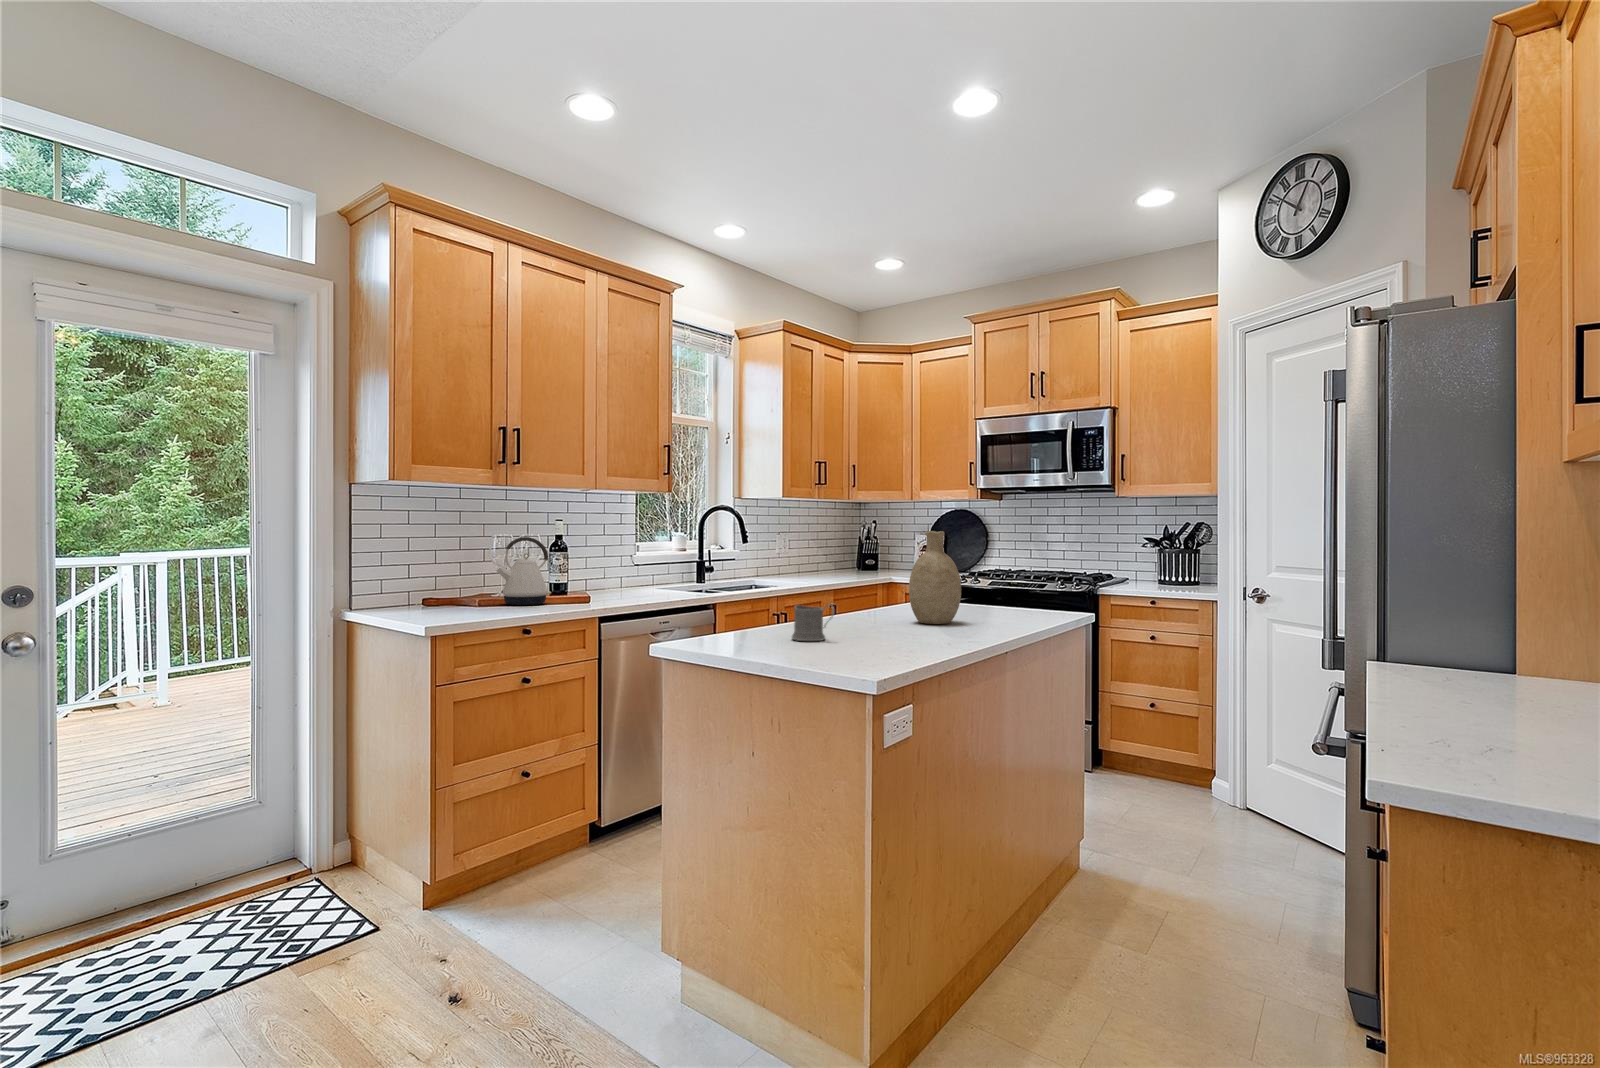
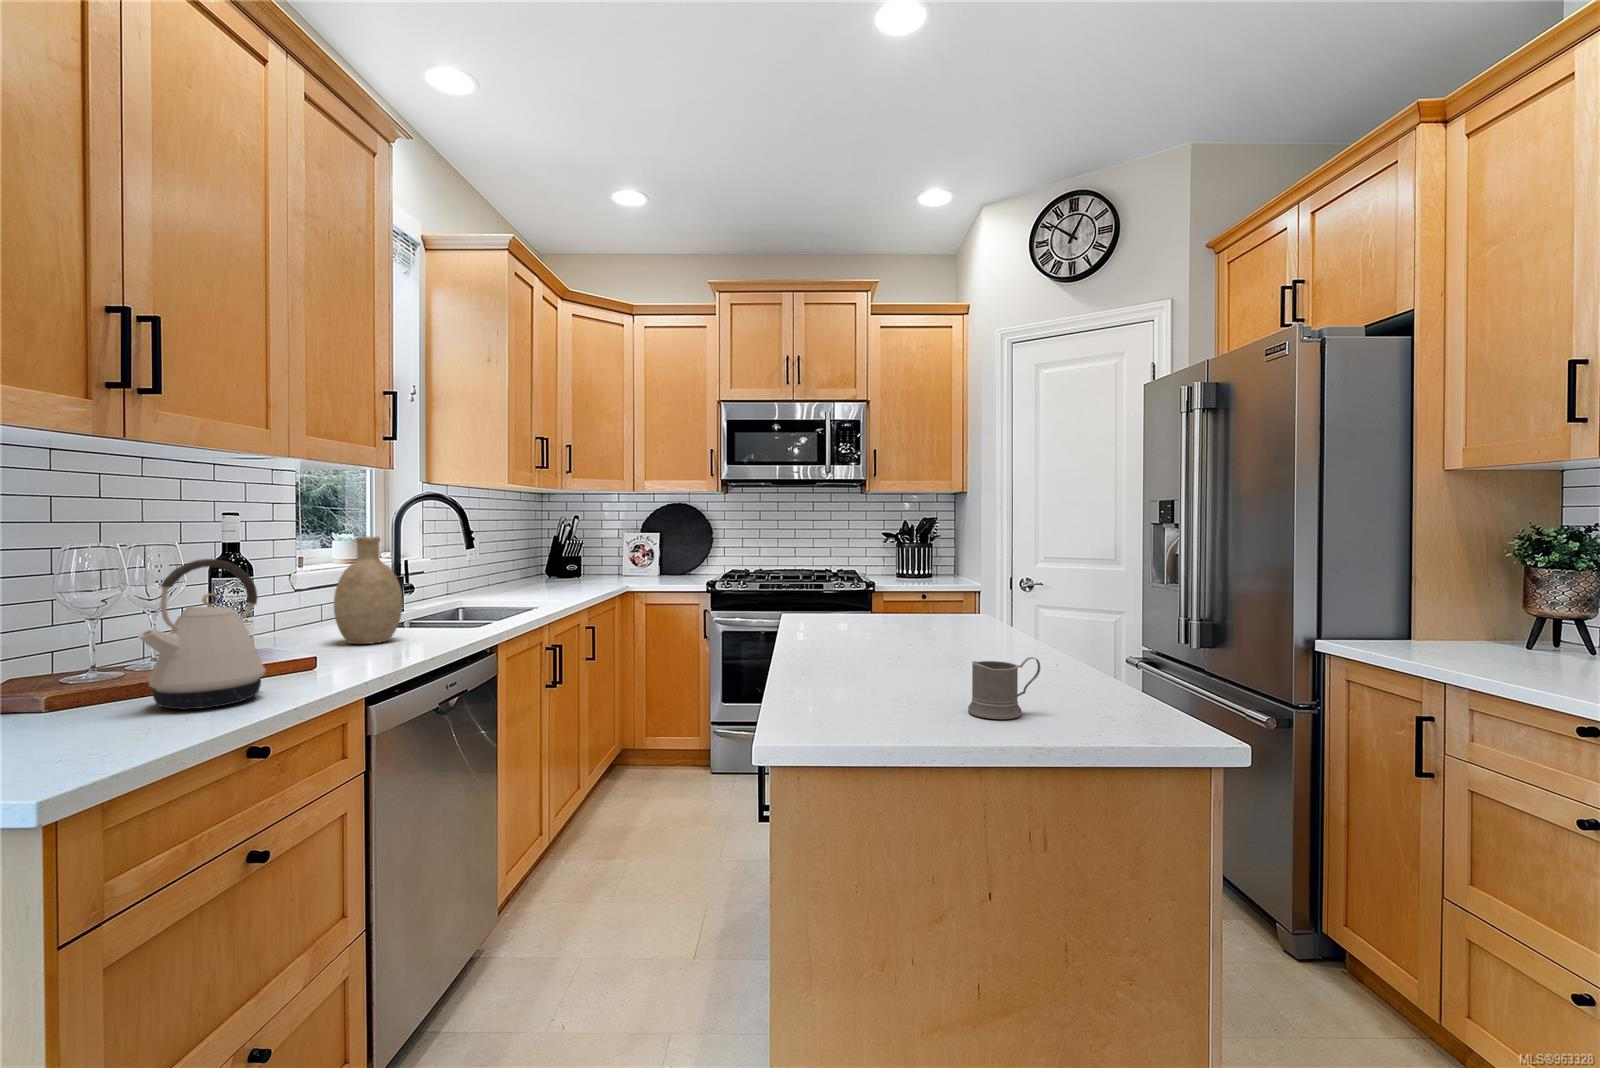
decorative vase: present [909,531,961,624] -> present [334,536,403,644]

